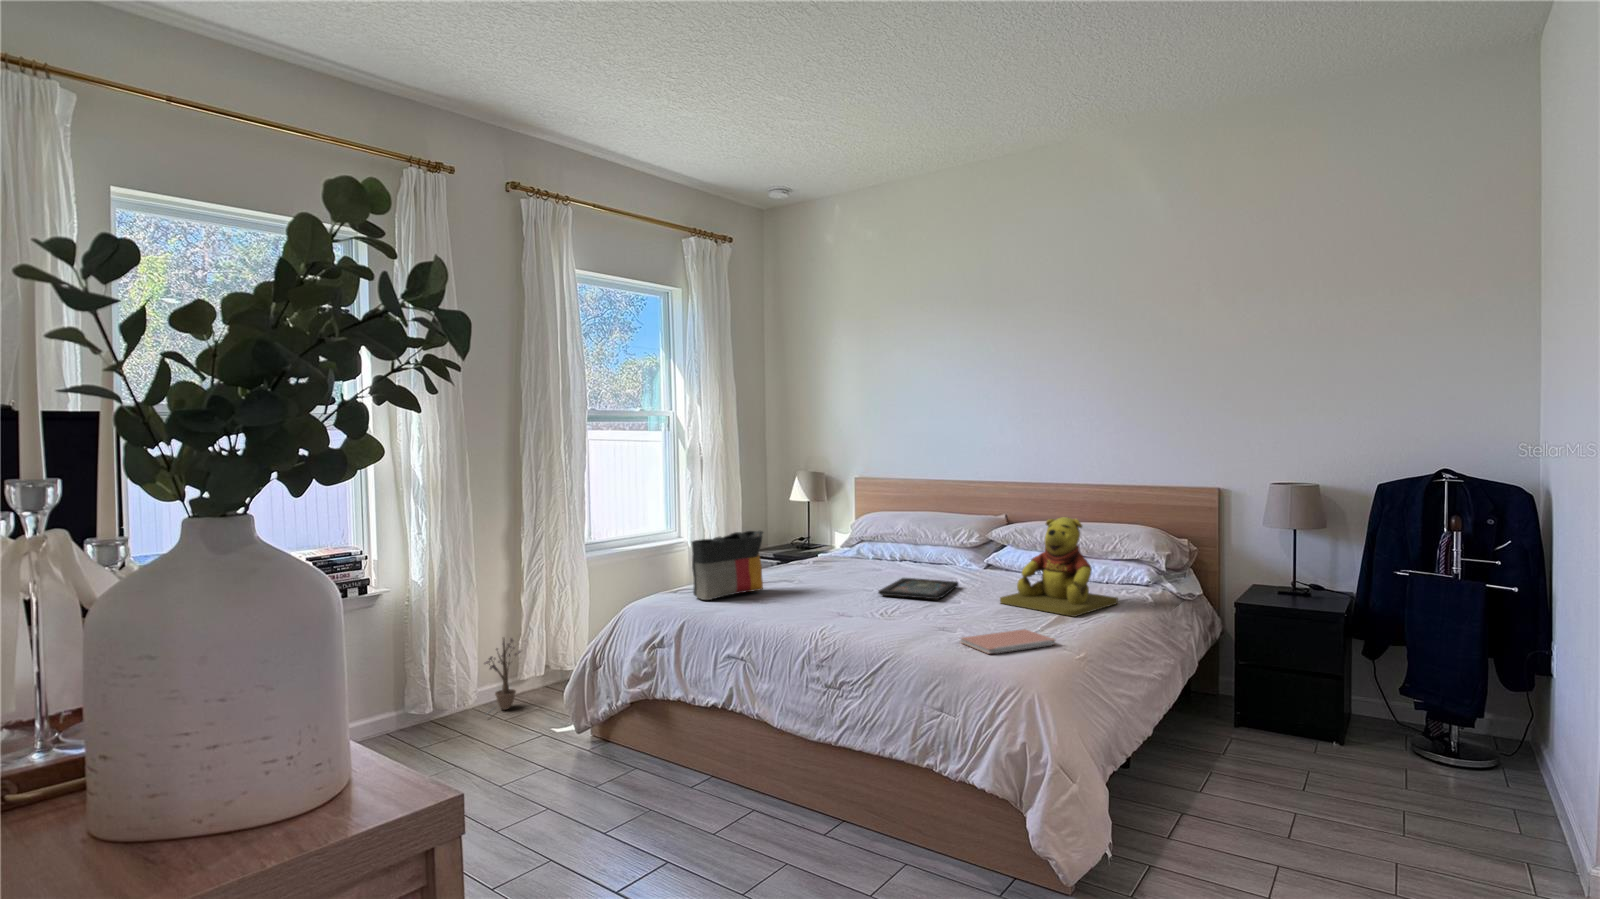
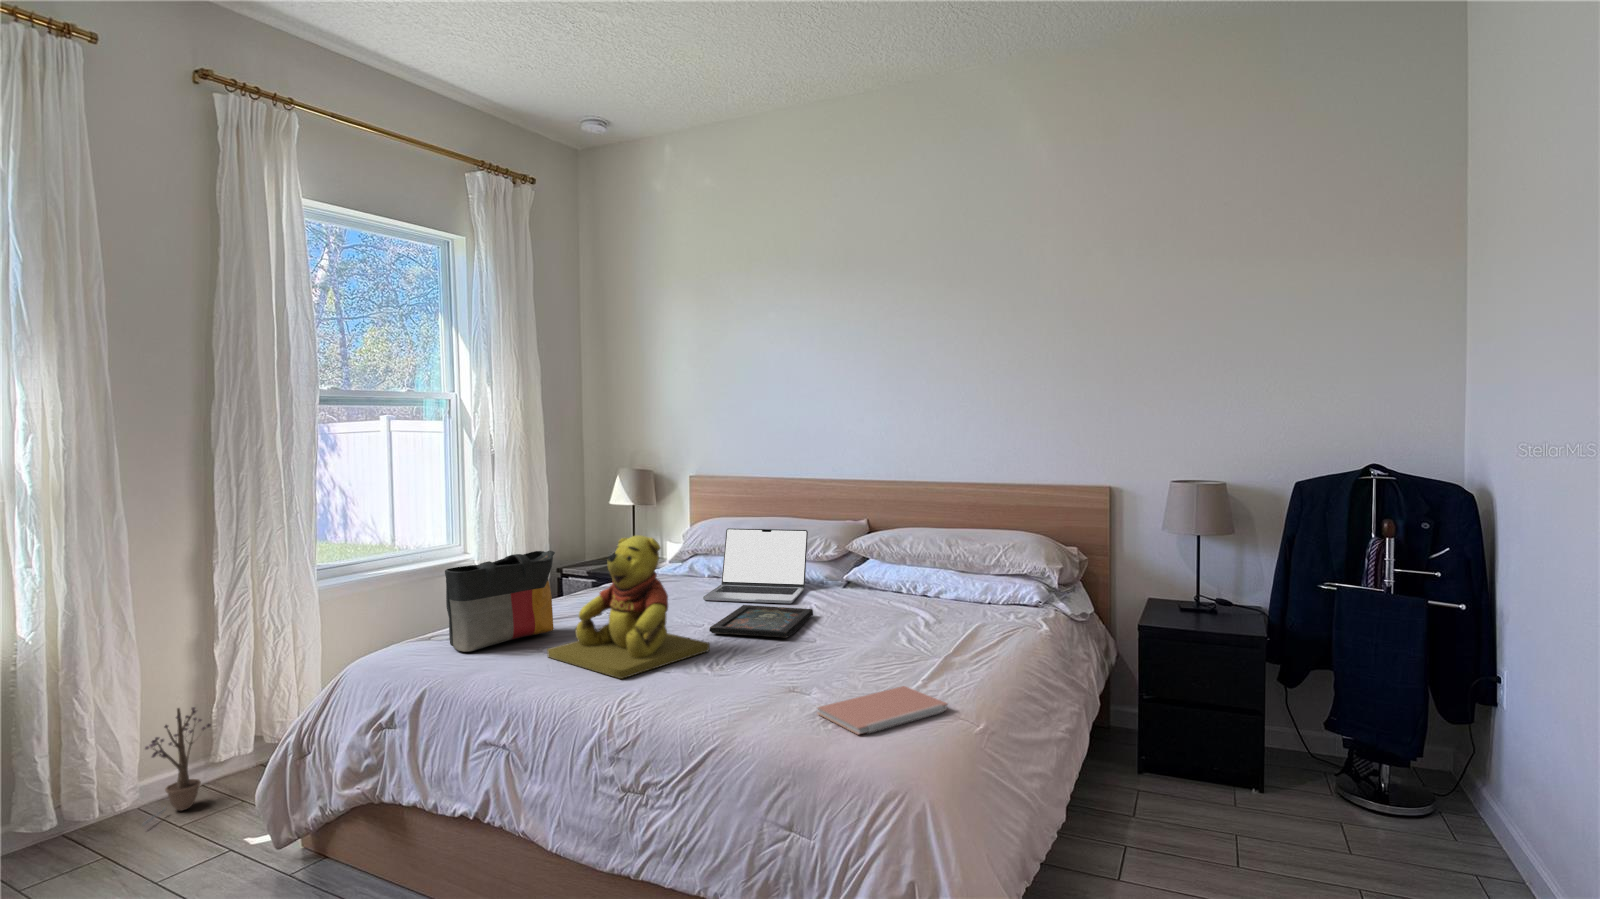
teddy bear: present [1000,517,1118,617] -> present [547,535,709,679]
laptop: none [870,519,954,578] -> present [703,528,808,603]

